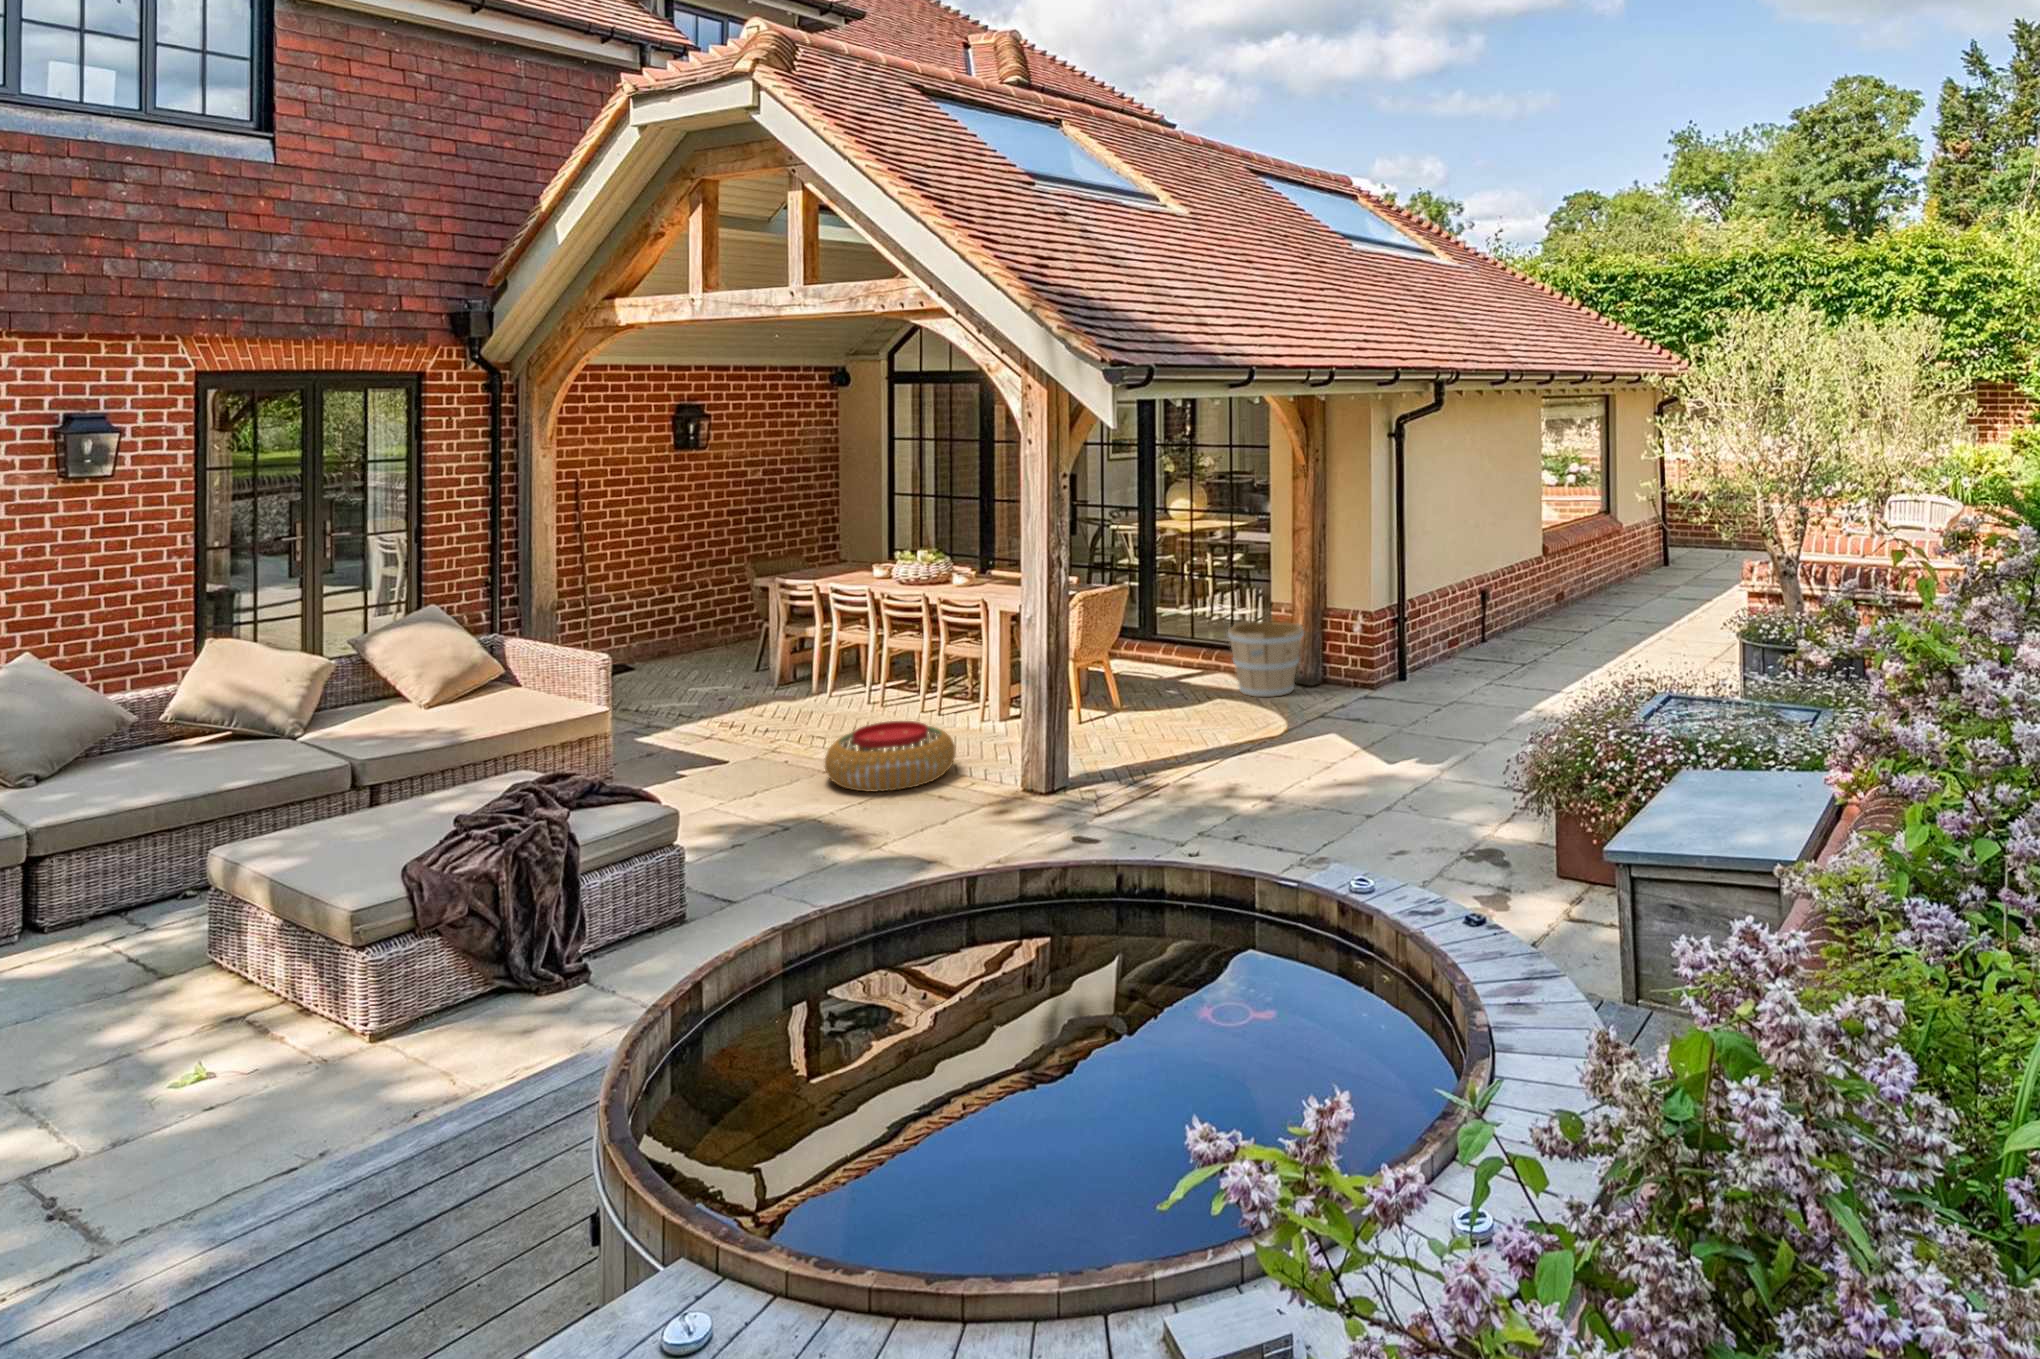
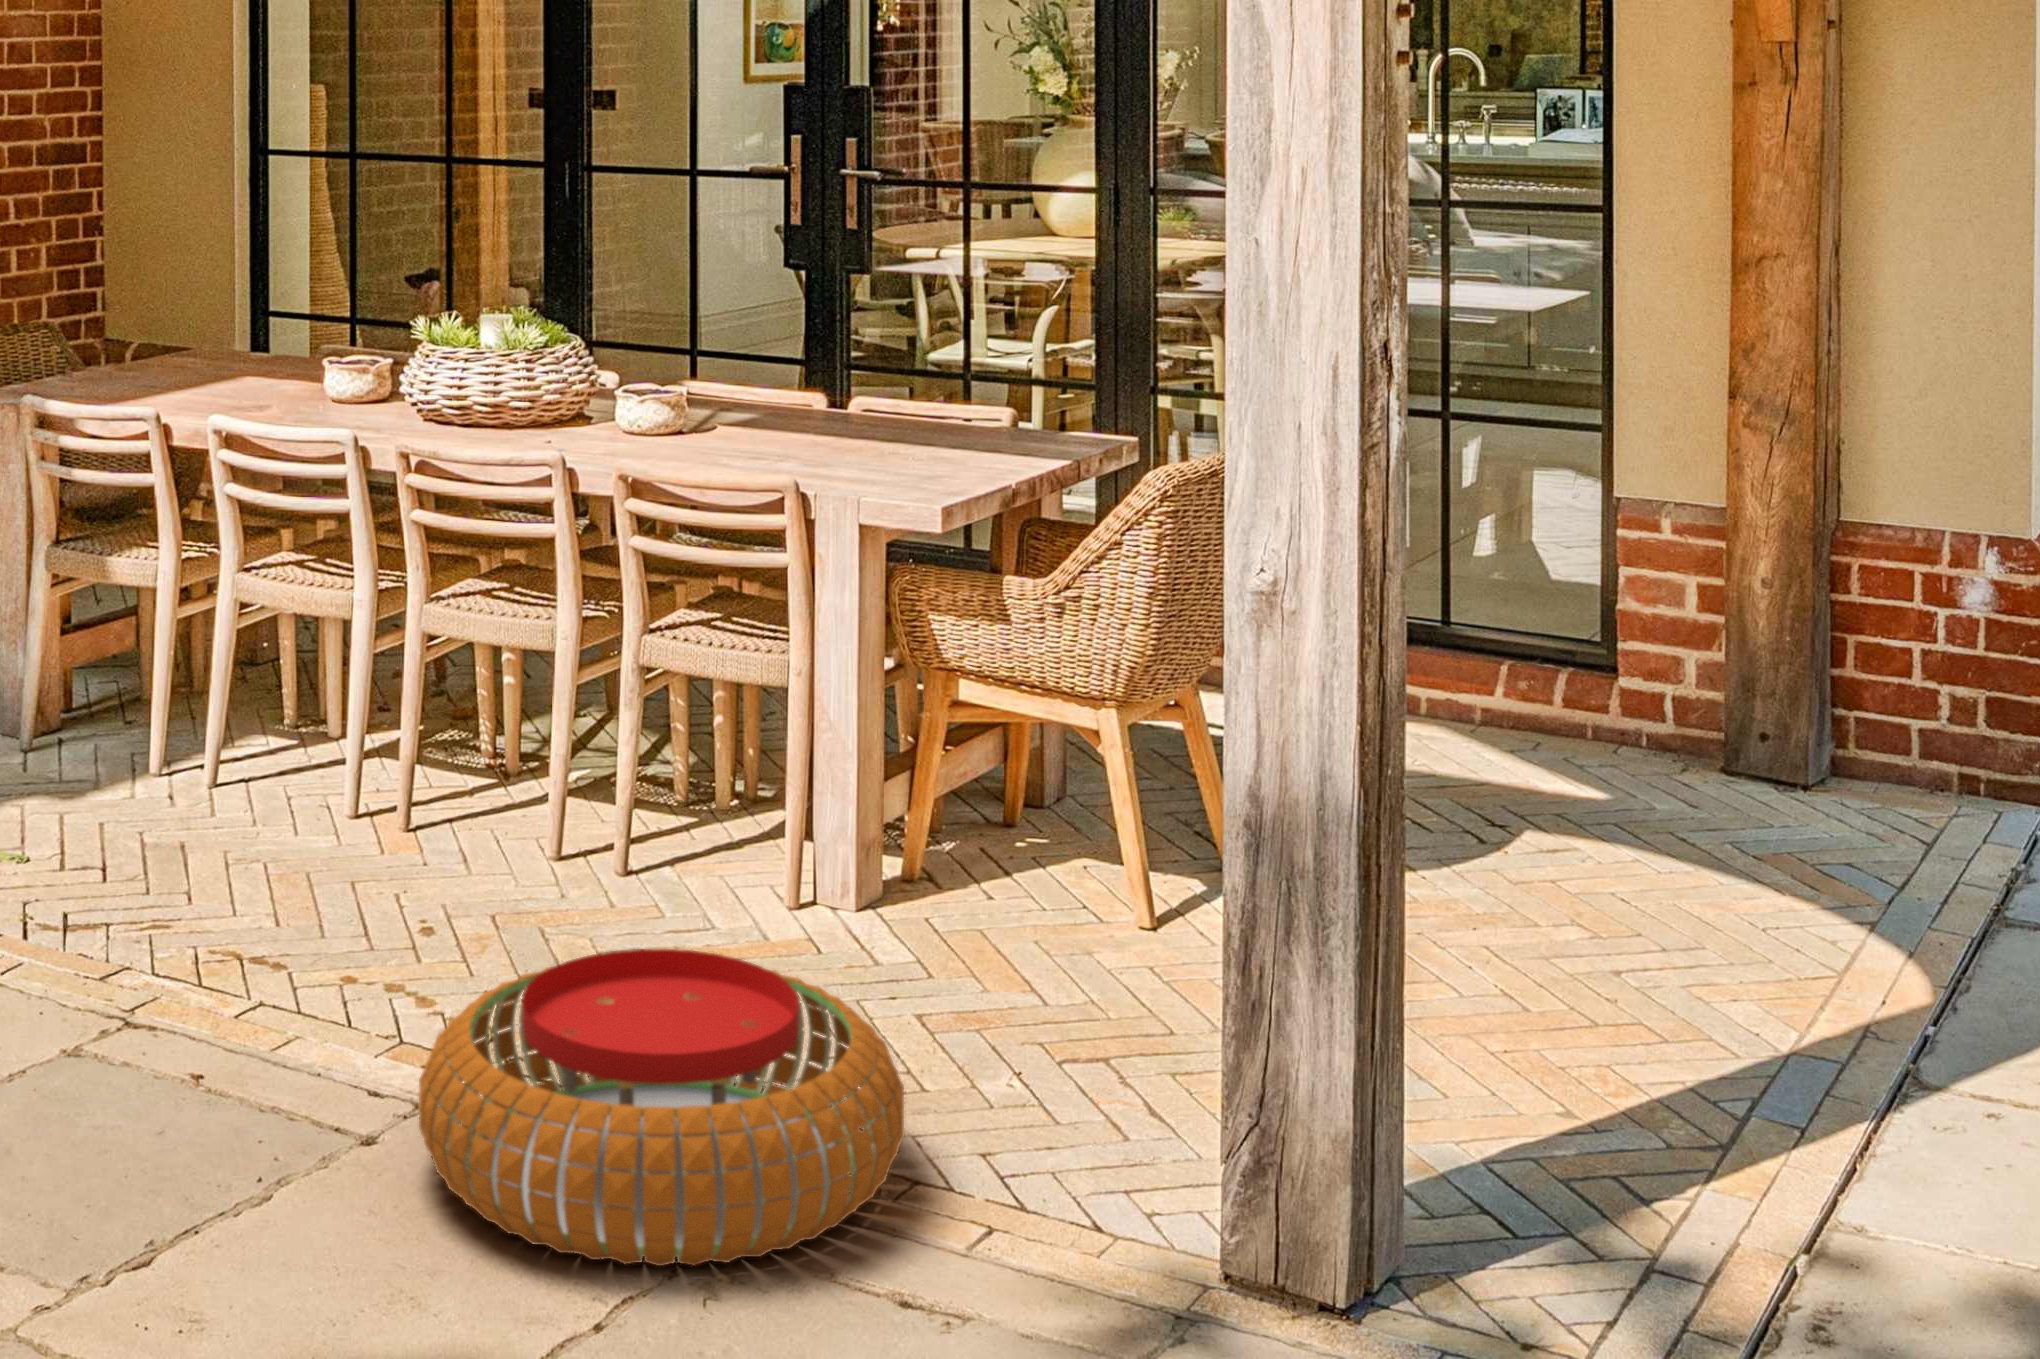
wooden bucket: present [1228,622,1304,697] -> none [1519,559,1797,823]

